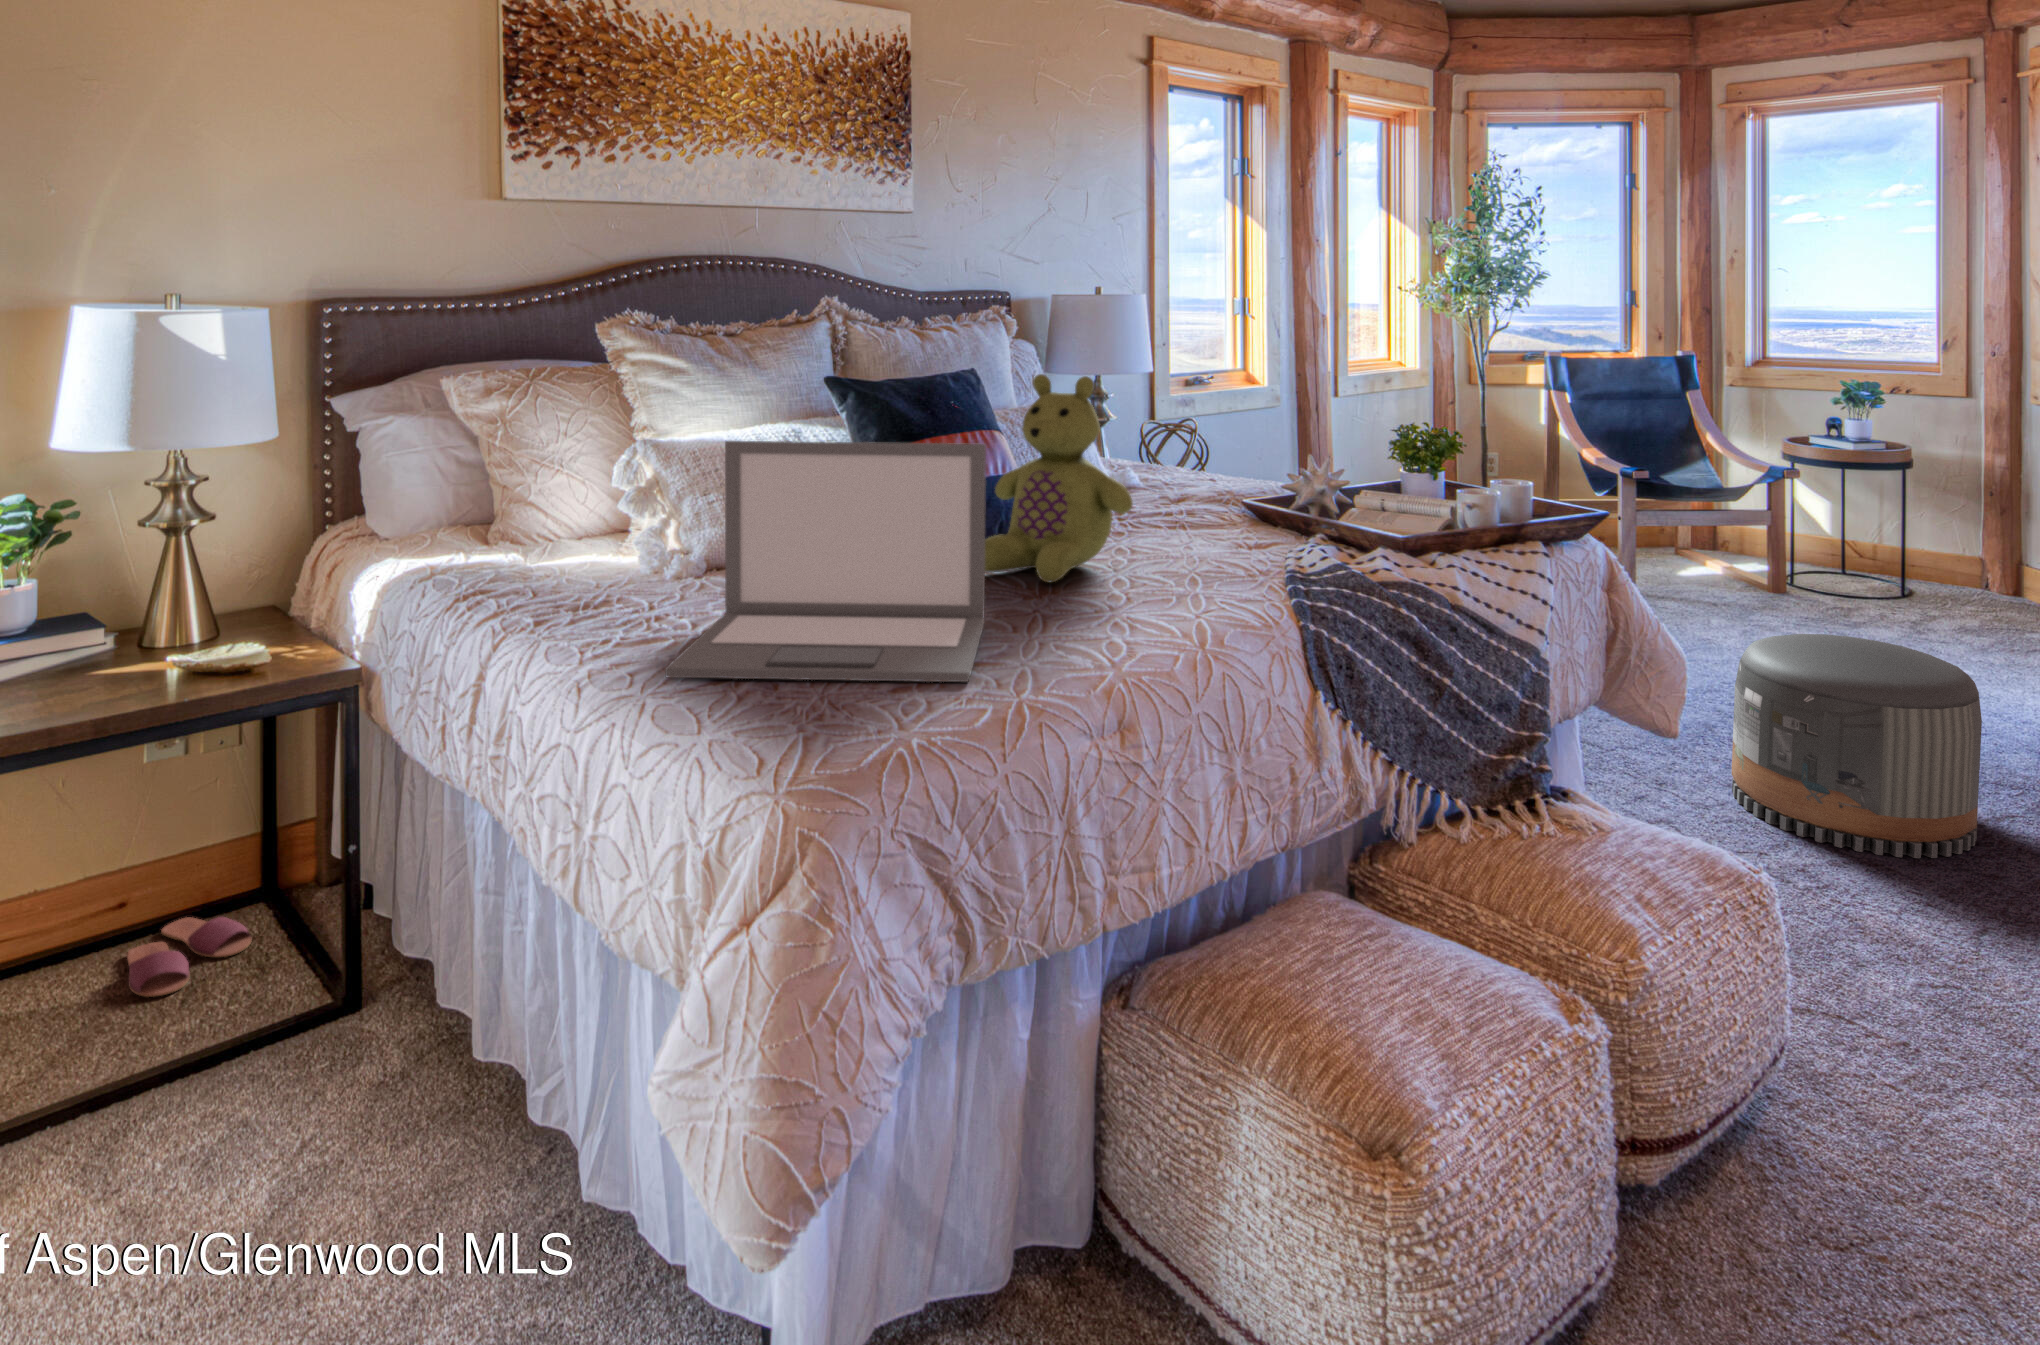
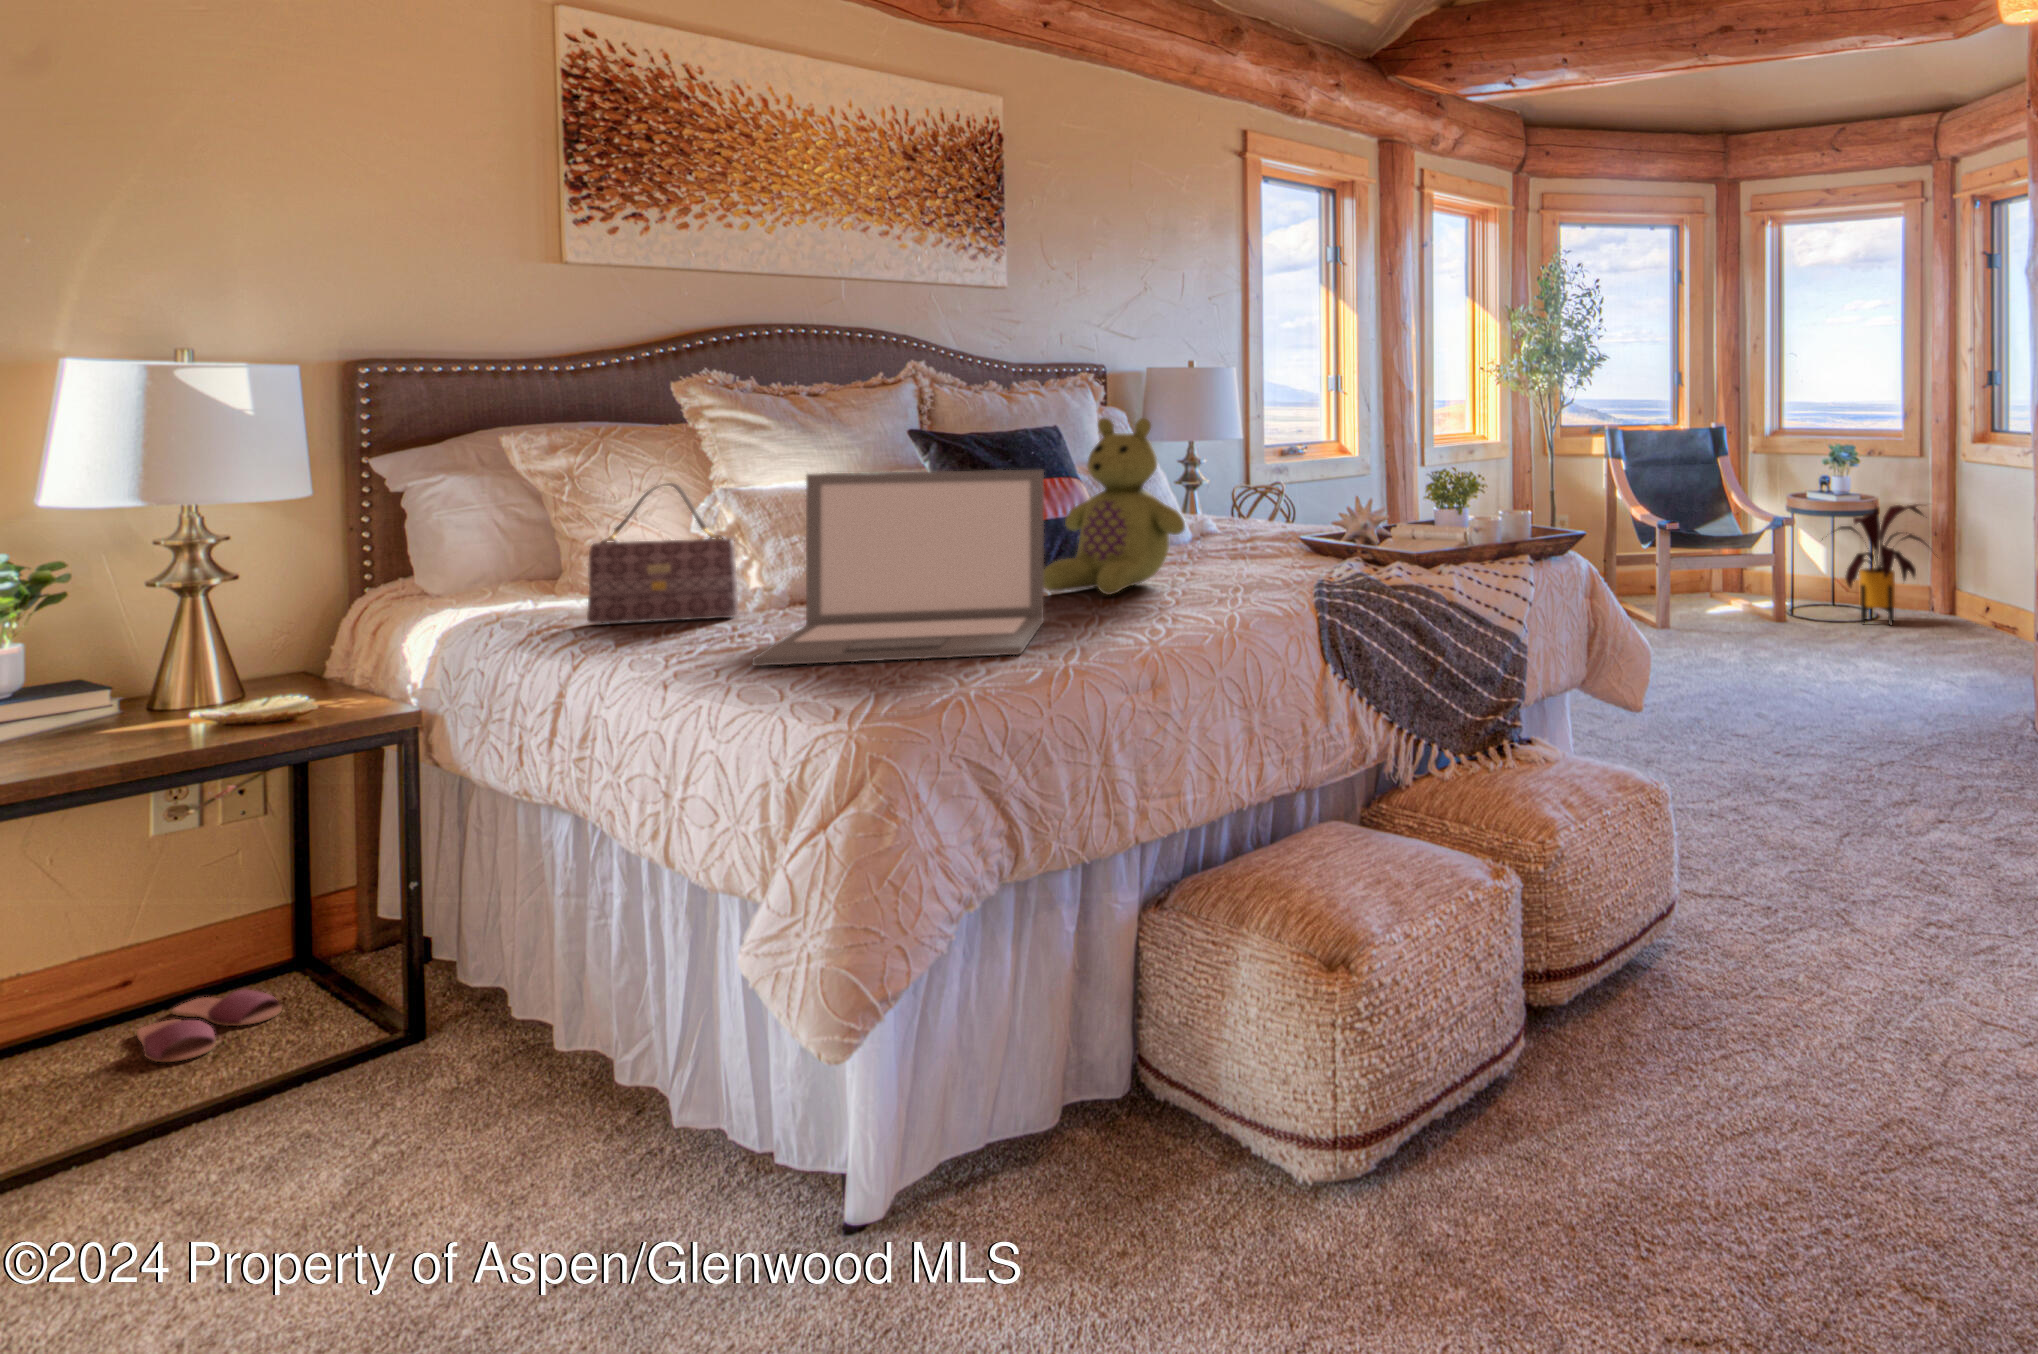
handbag: none [508,440,658,590] -> present [587,483,738,623]
house plant: none [1758,462,1913,602] -> present [1822,505,1928,625]
pouf: present [1732,634,1982,858] -> none [1739,633,1916,806]

